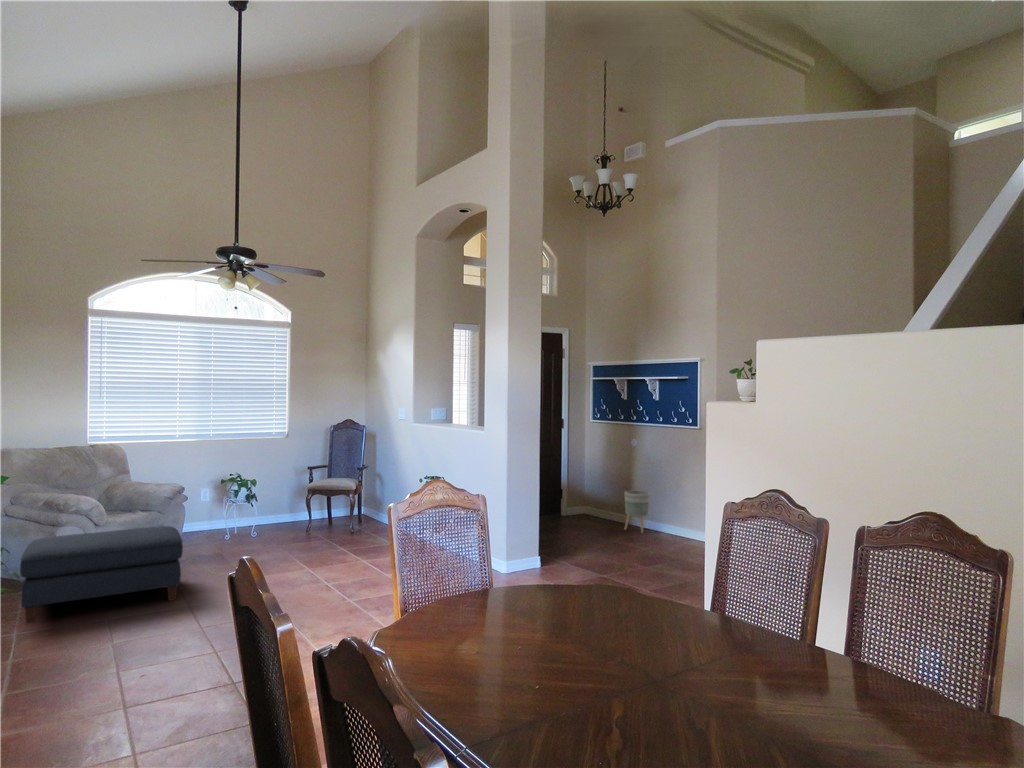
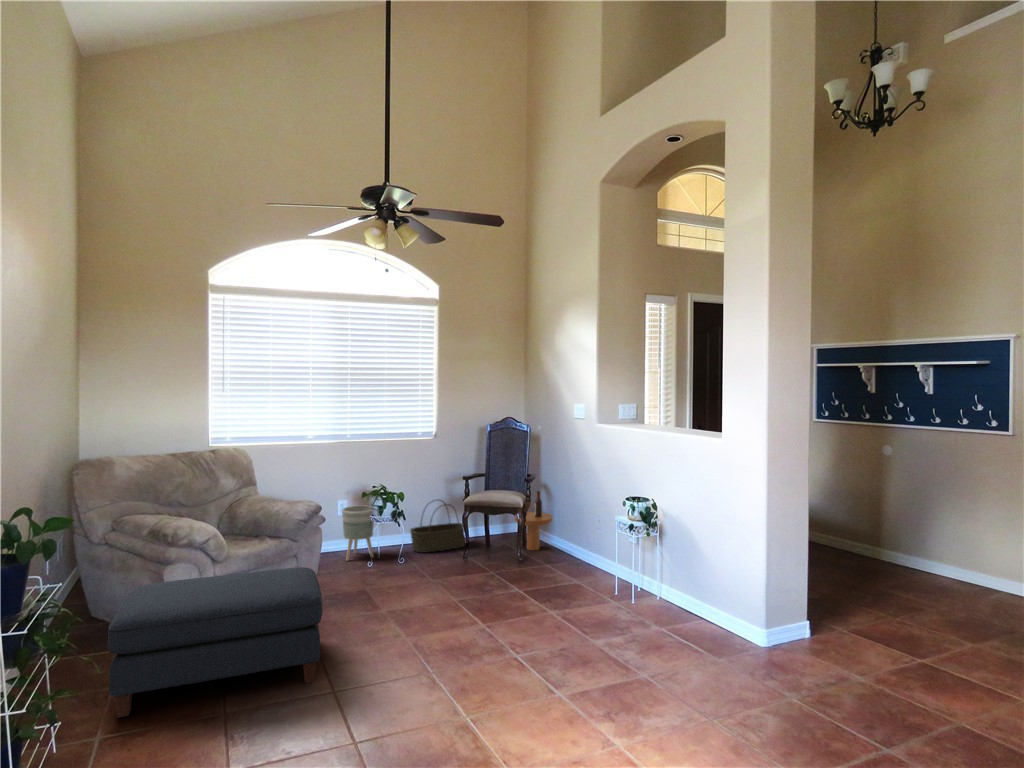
side table: none [351,477,383,525] -> present [514,491,552,550]
basket: none [262,486,313,529] -> present [410,500,465,553]
planter: present [624,490,650,533] -> present [342,505,374,561]

